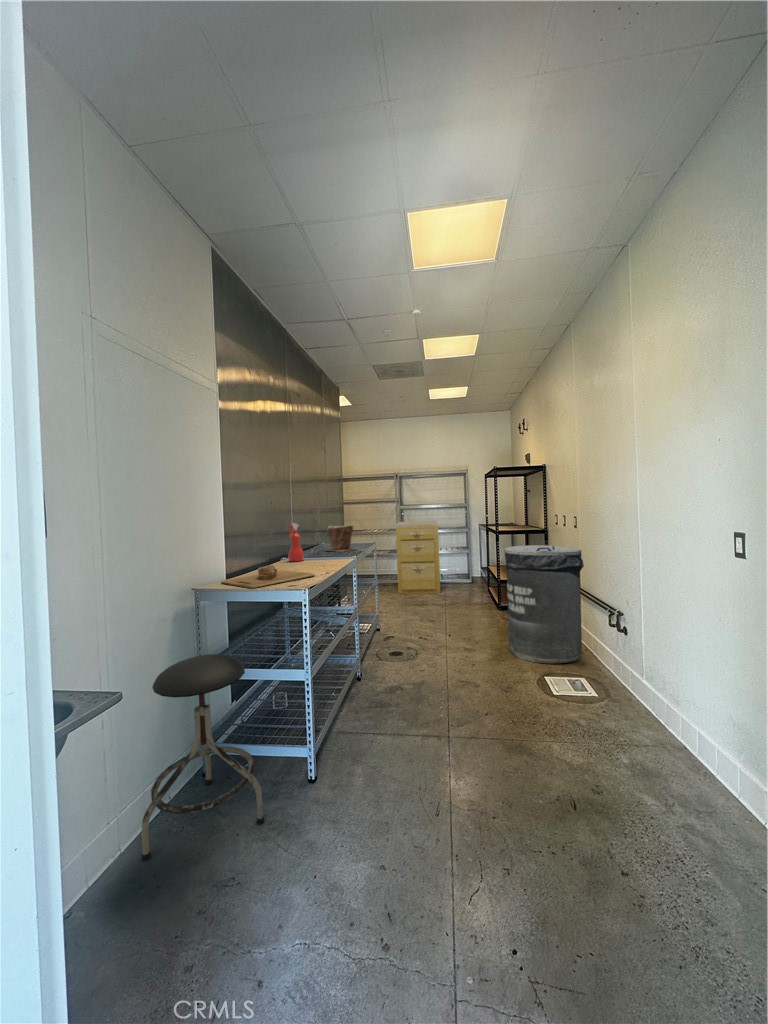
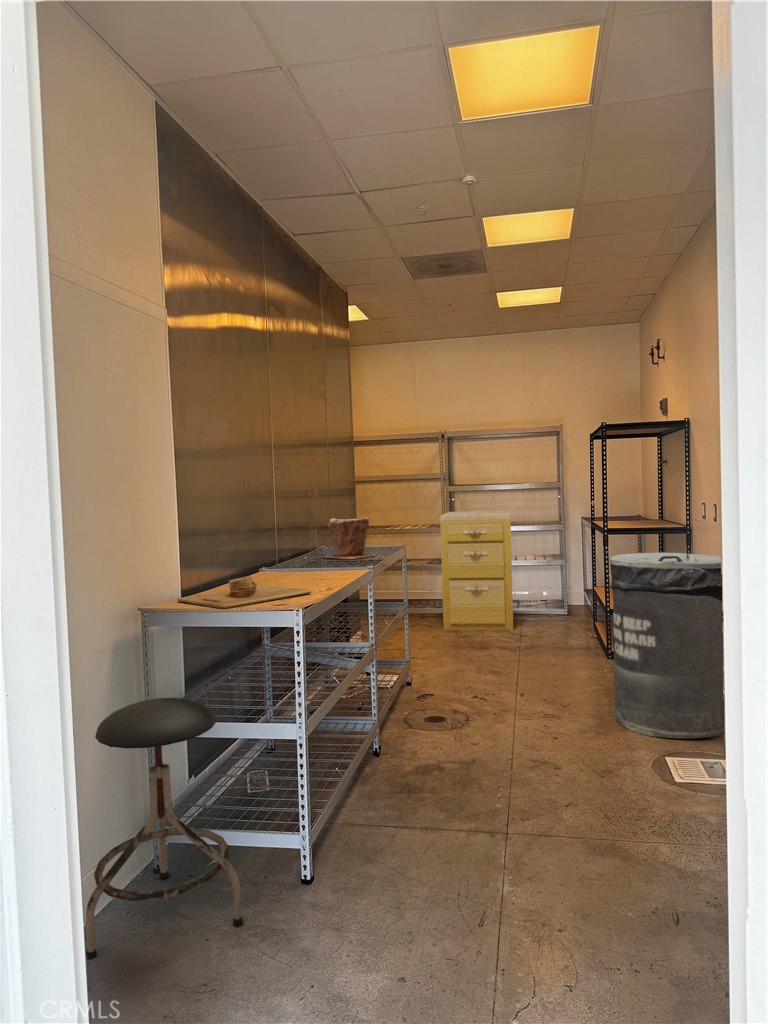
spray bottle: present [288,523,304,562] -> none [270,514,293,573]

